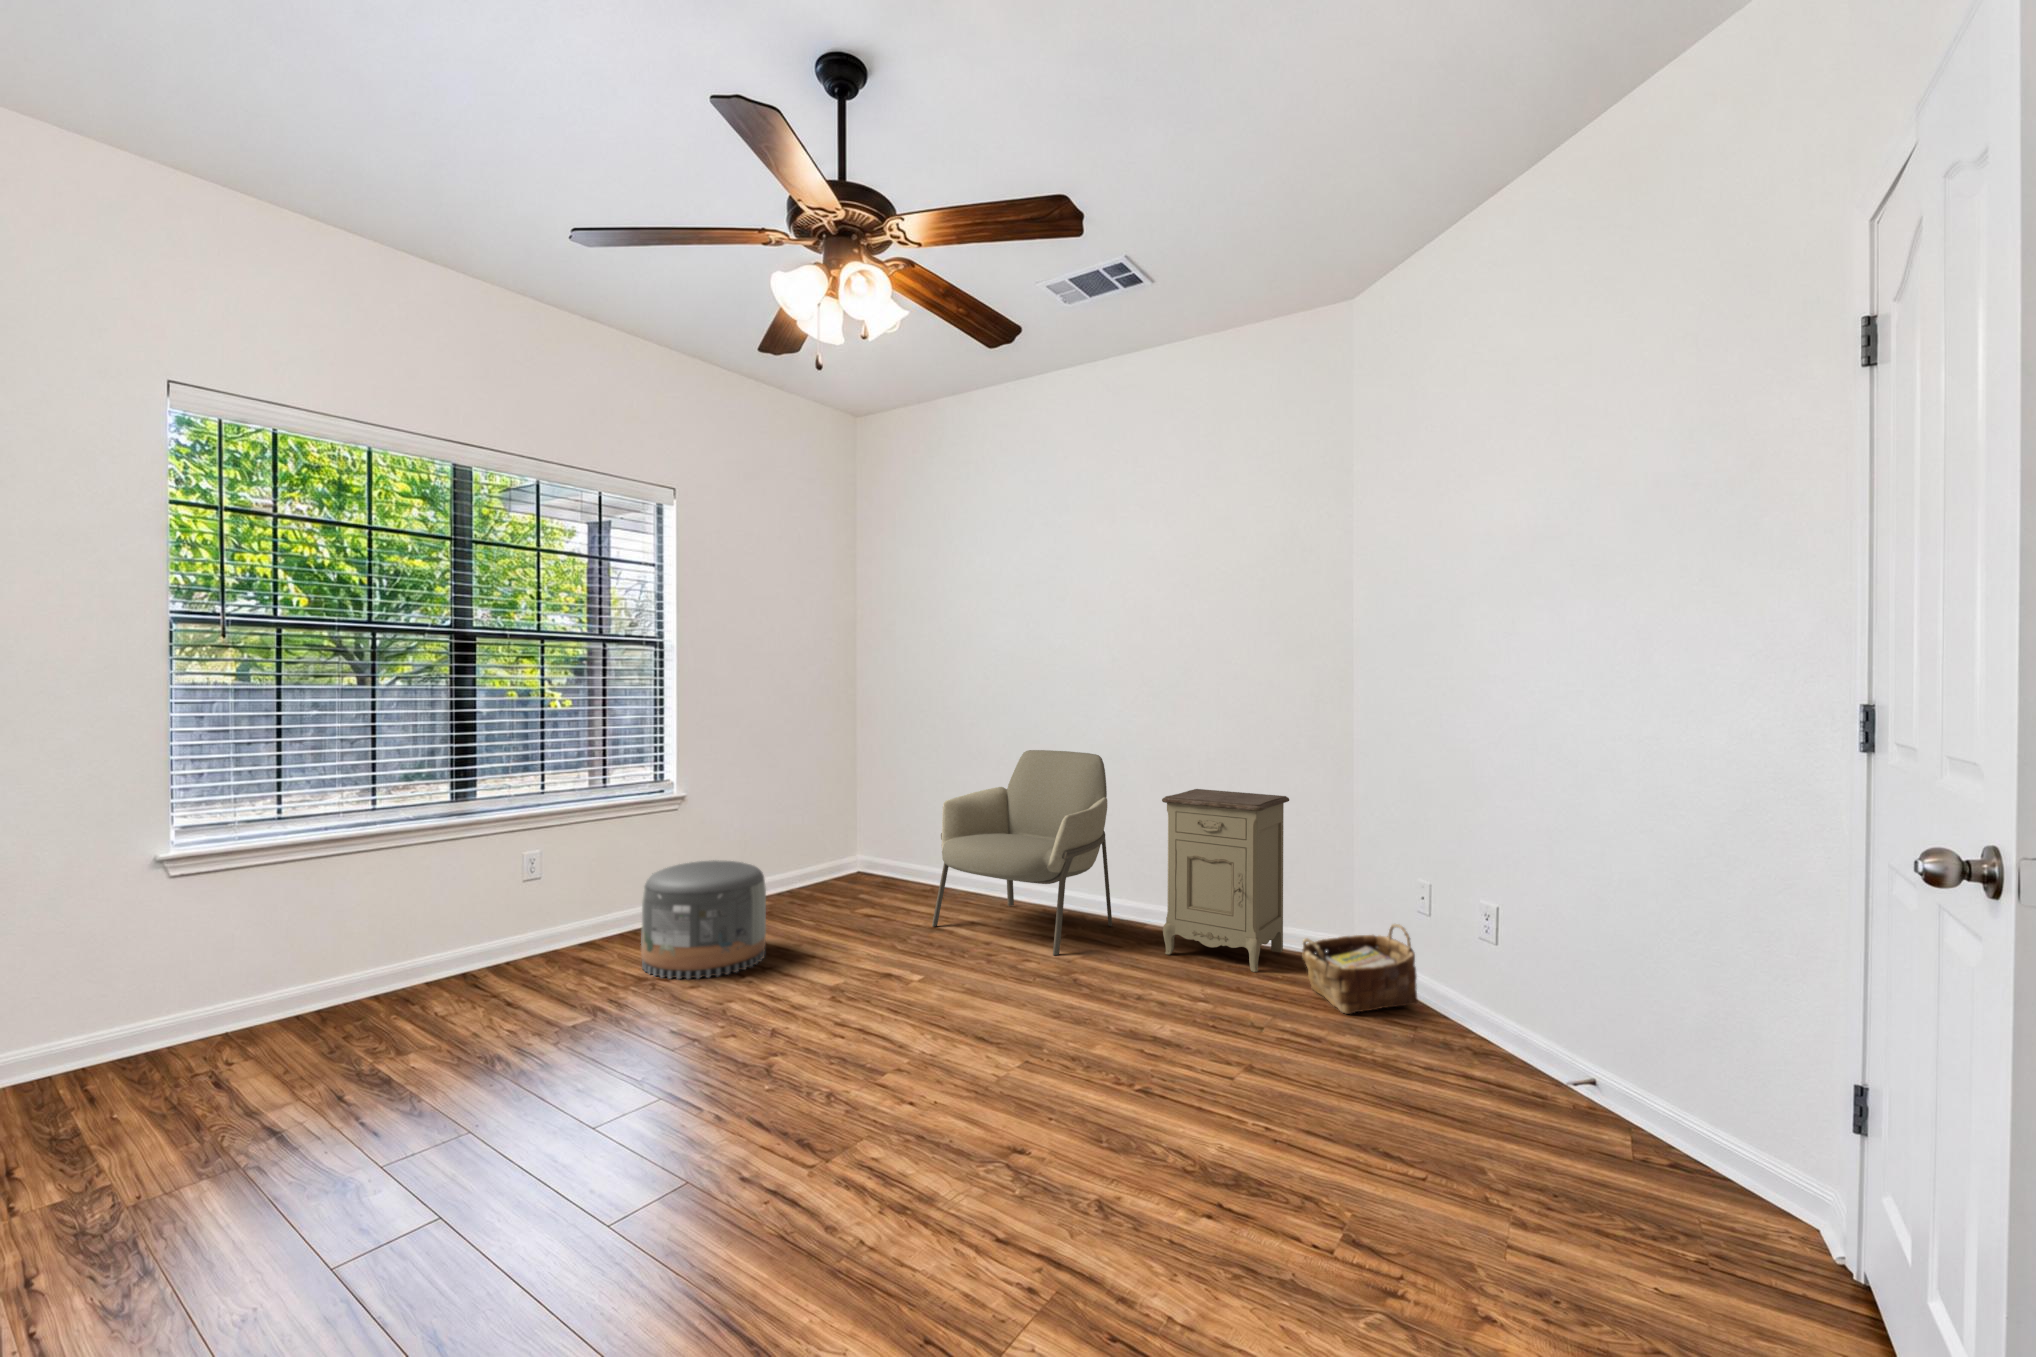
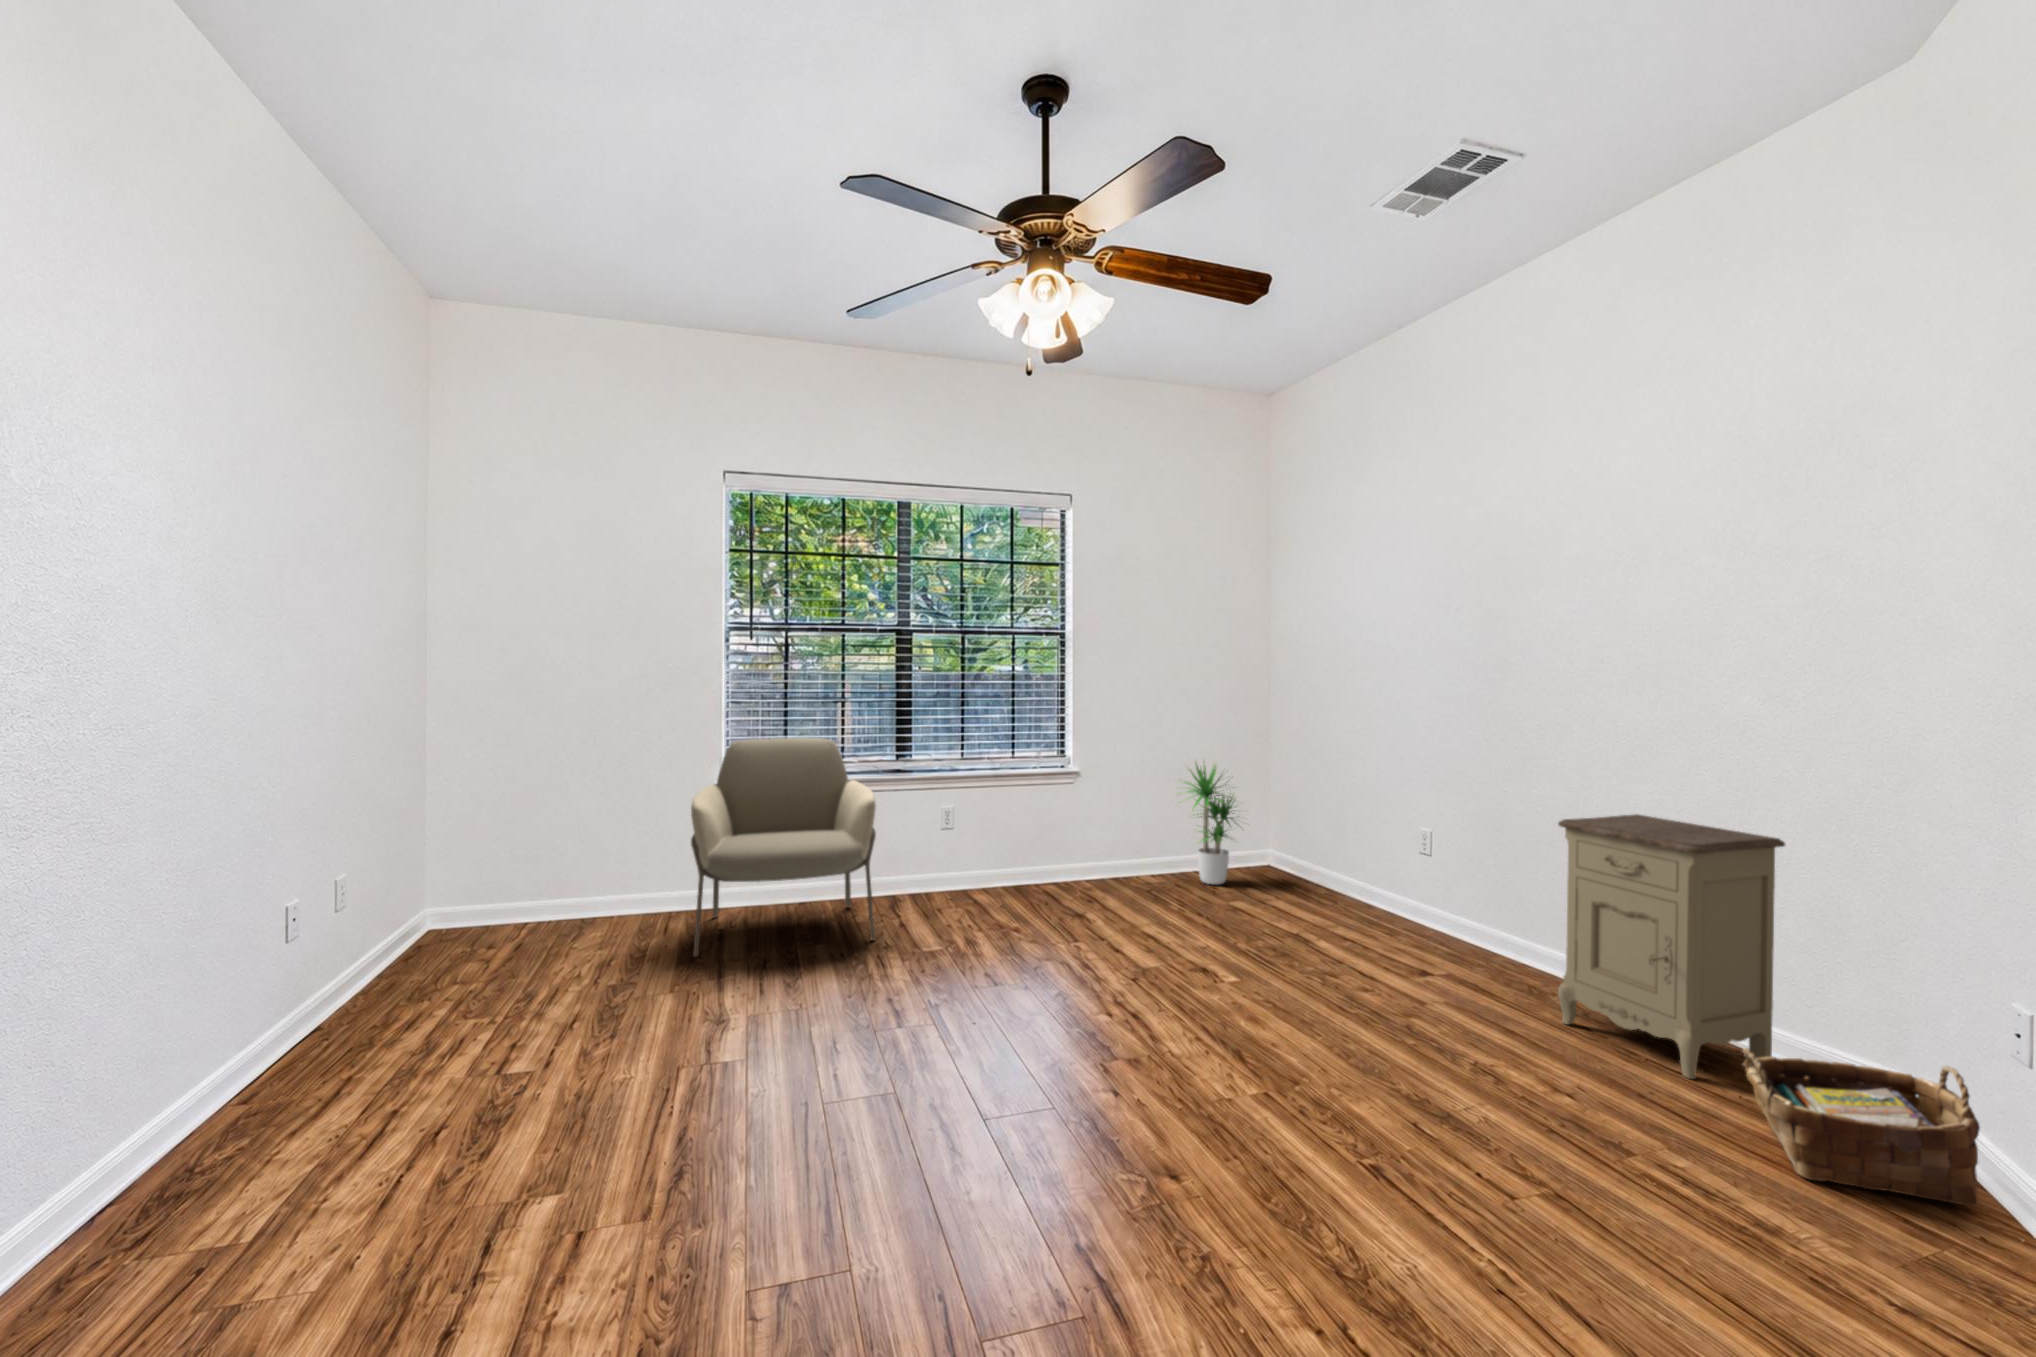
armchair: present [932,750,1112,956] -> present [691,738,876,957]
potted plant: none [784,772,863,899] -> present [1181,763,1242,884]
pouf: present [641,860,766,979] -> none [1011,831,1115,936]

